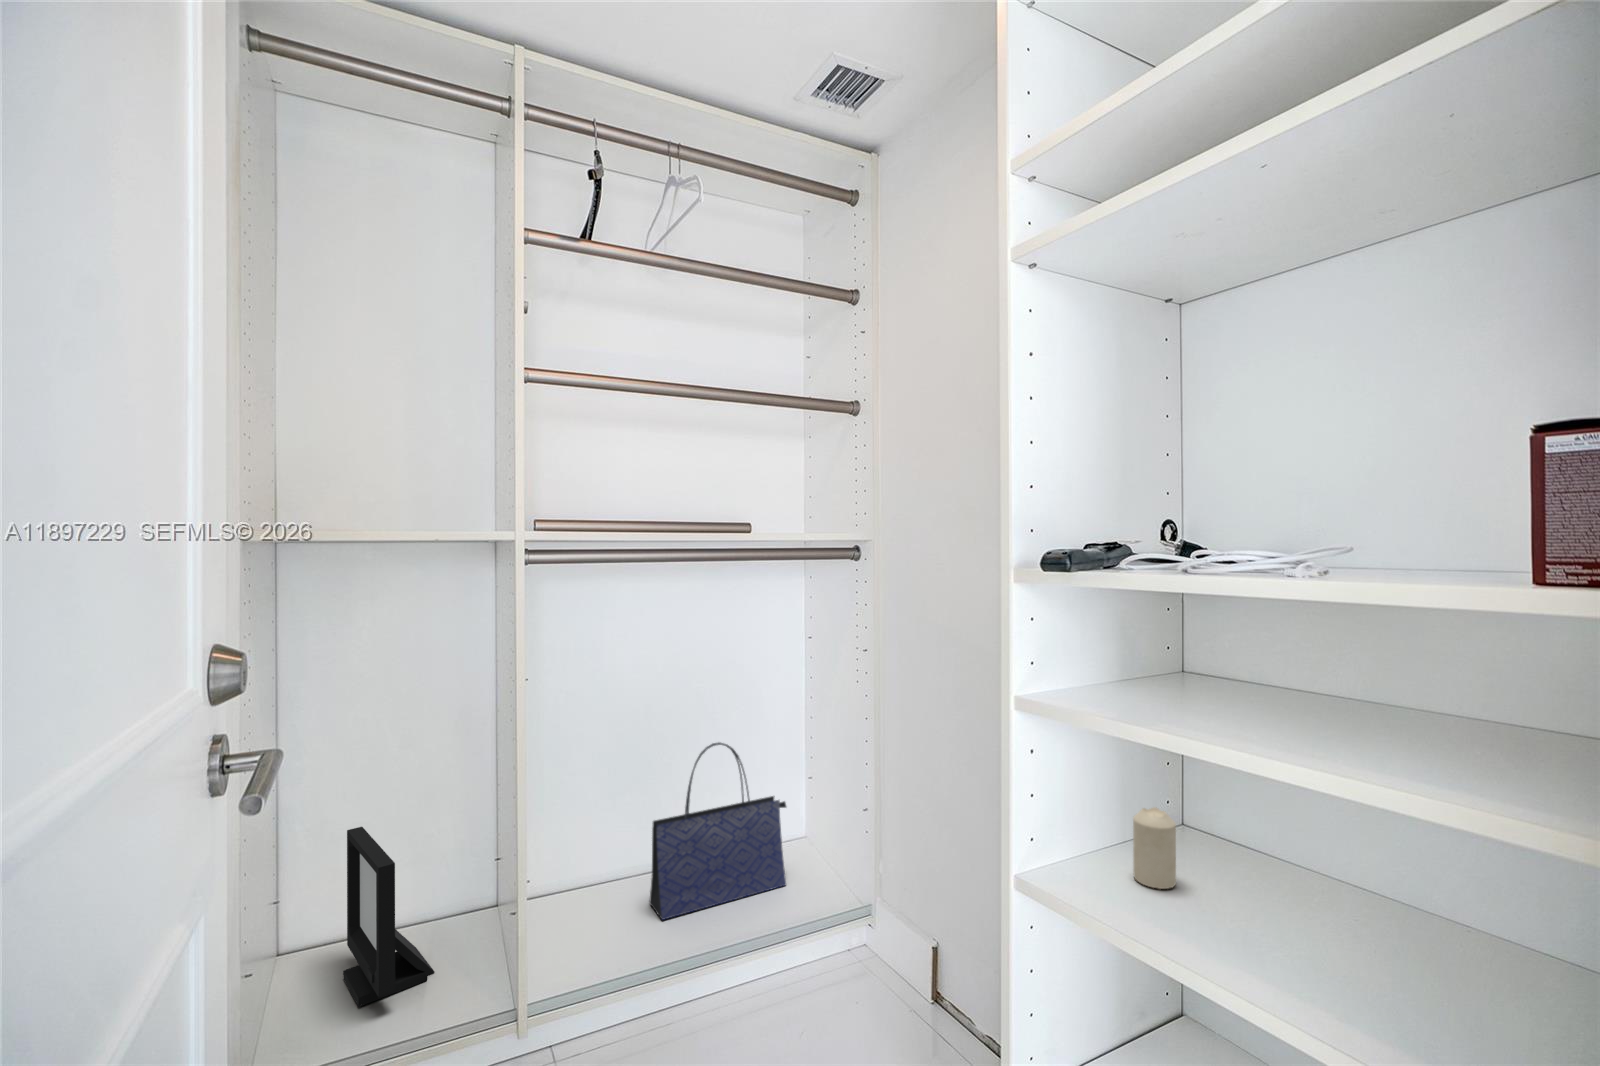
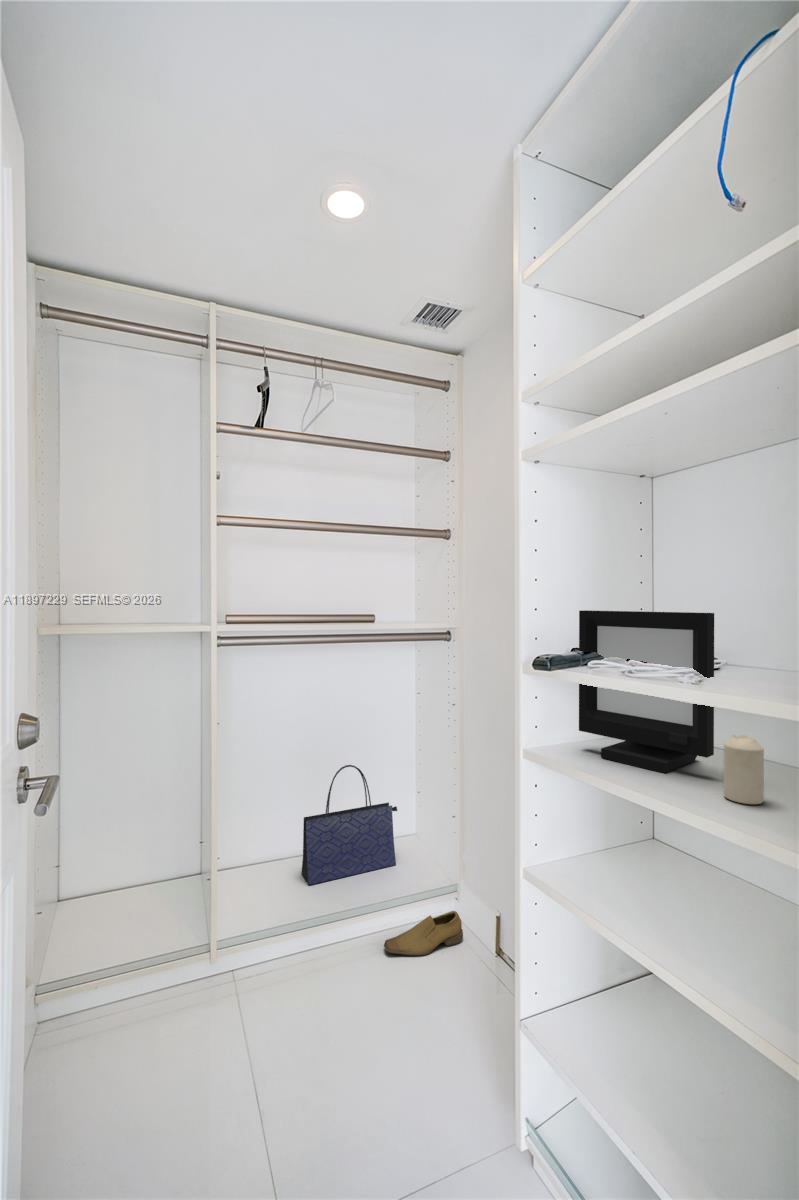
candle: present [1133,807,1176,889] -> present [724,735,764,804]
picture frame: present [343,827,434,1007] -> present [579,610,714,773]
shoe: none [777,948,889,1016] -> present [384,911,463,955]

